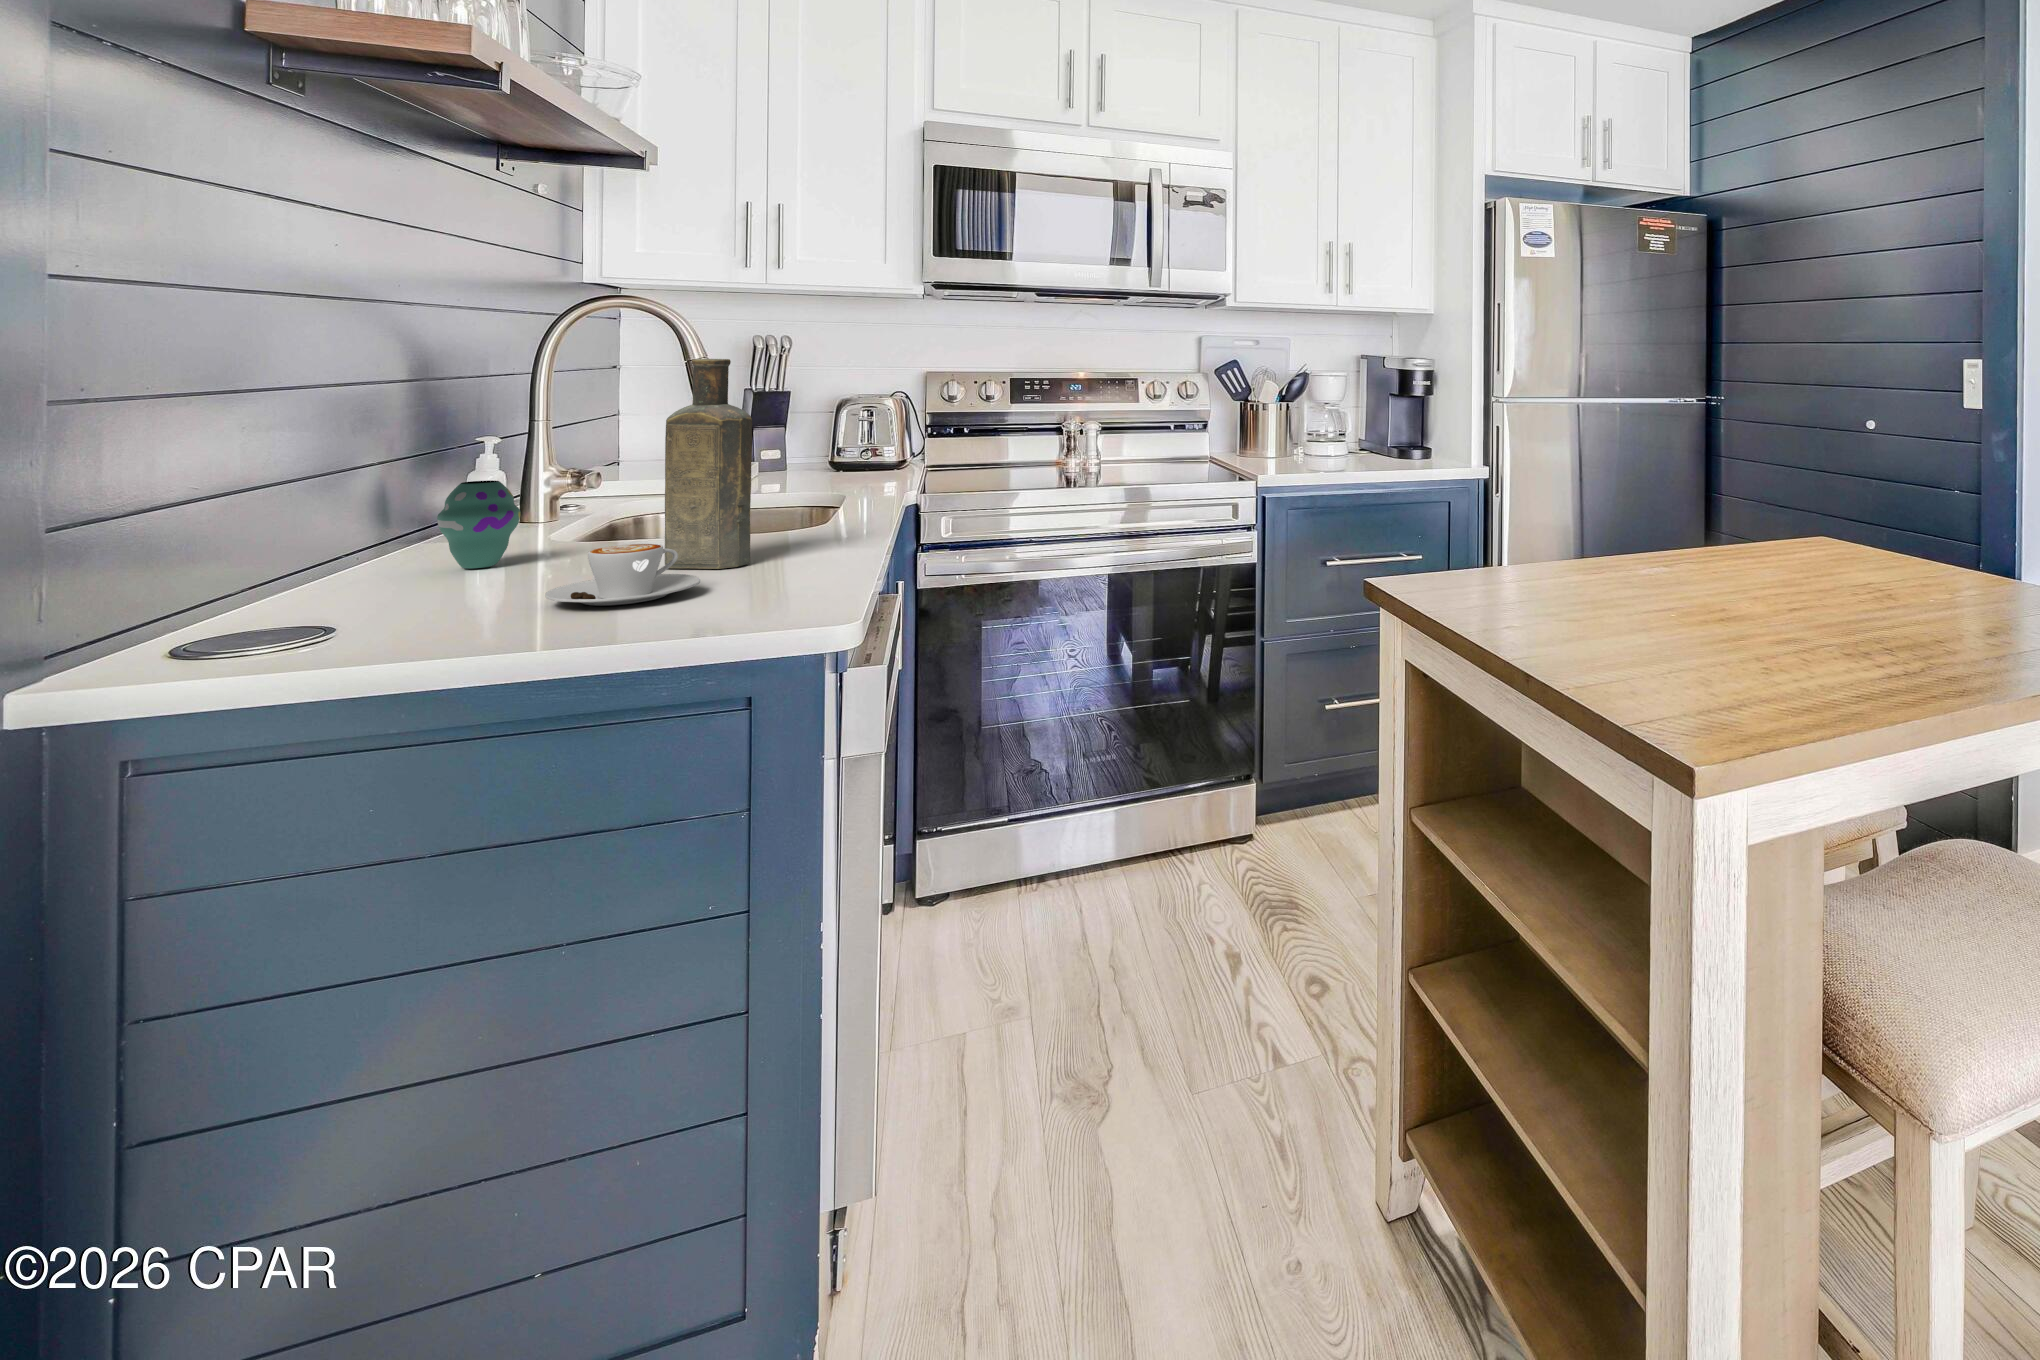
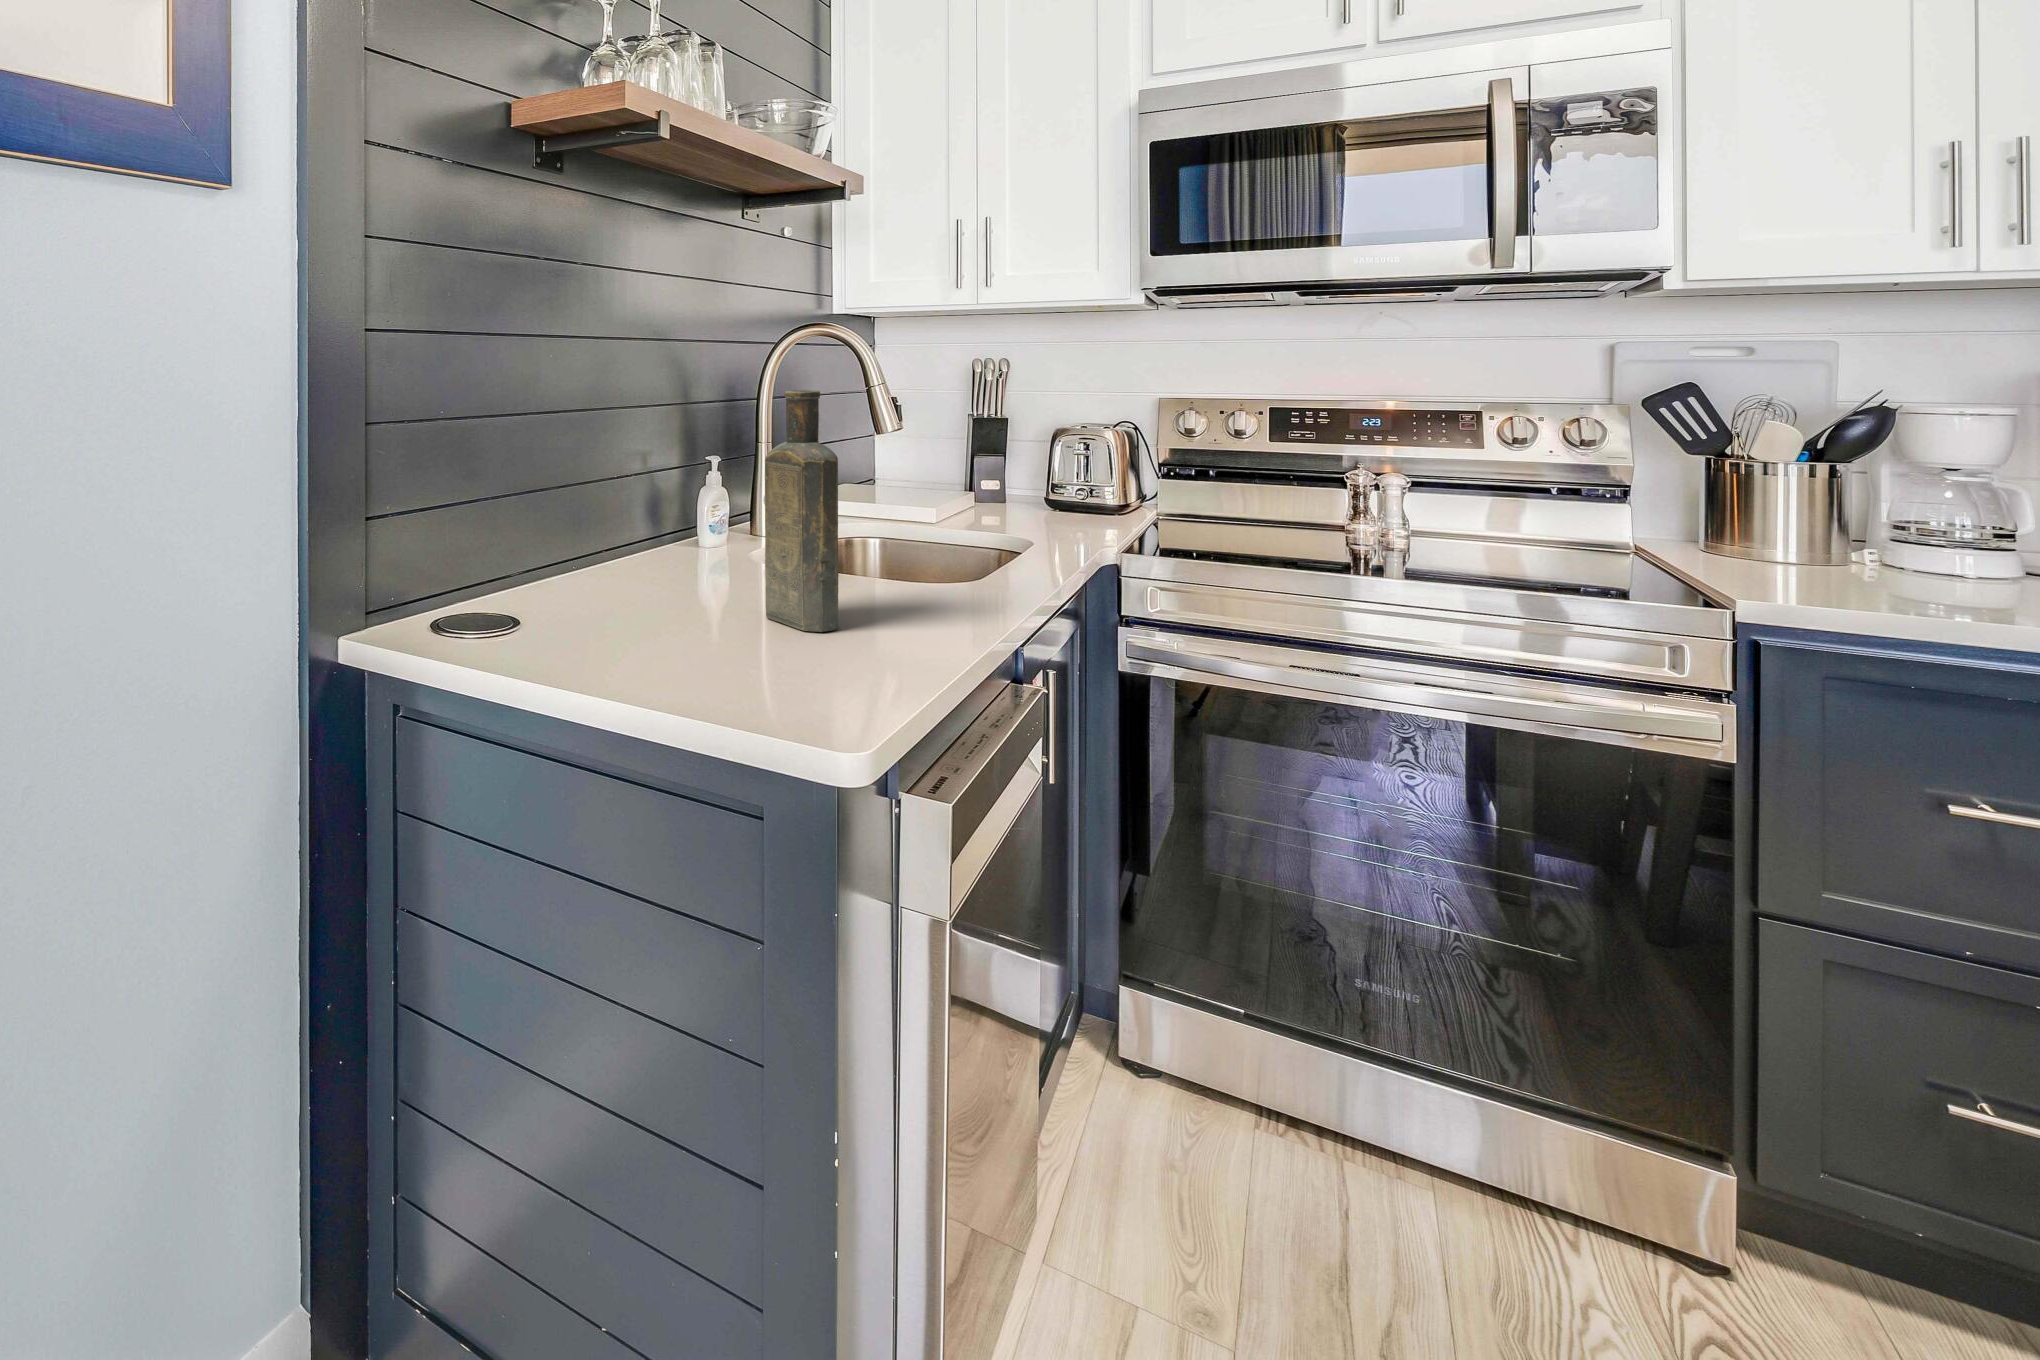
vase: present [437,480,521,568] -> none [631,500,686,582]
coffee cup: present [545,544,701,606] -> none [621,593,752,664]

